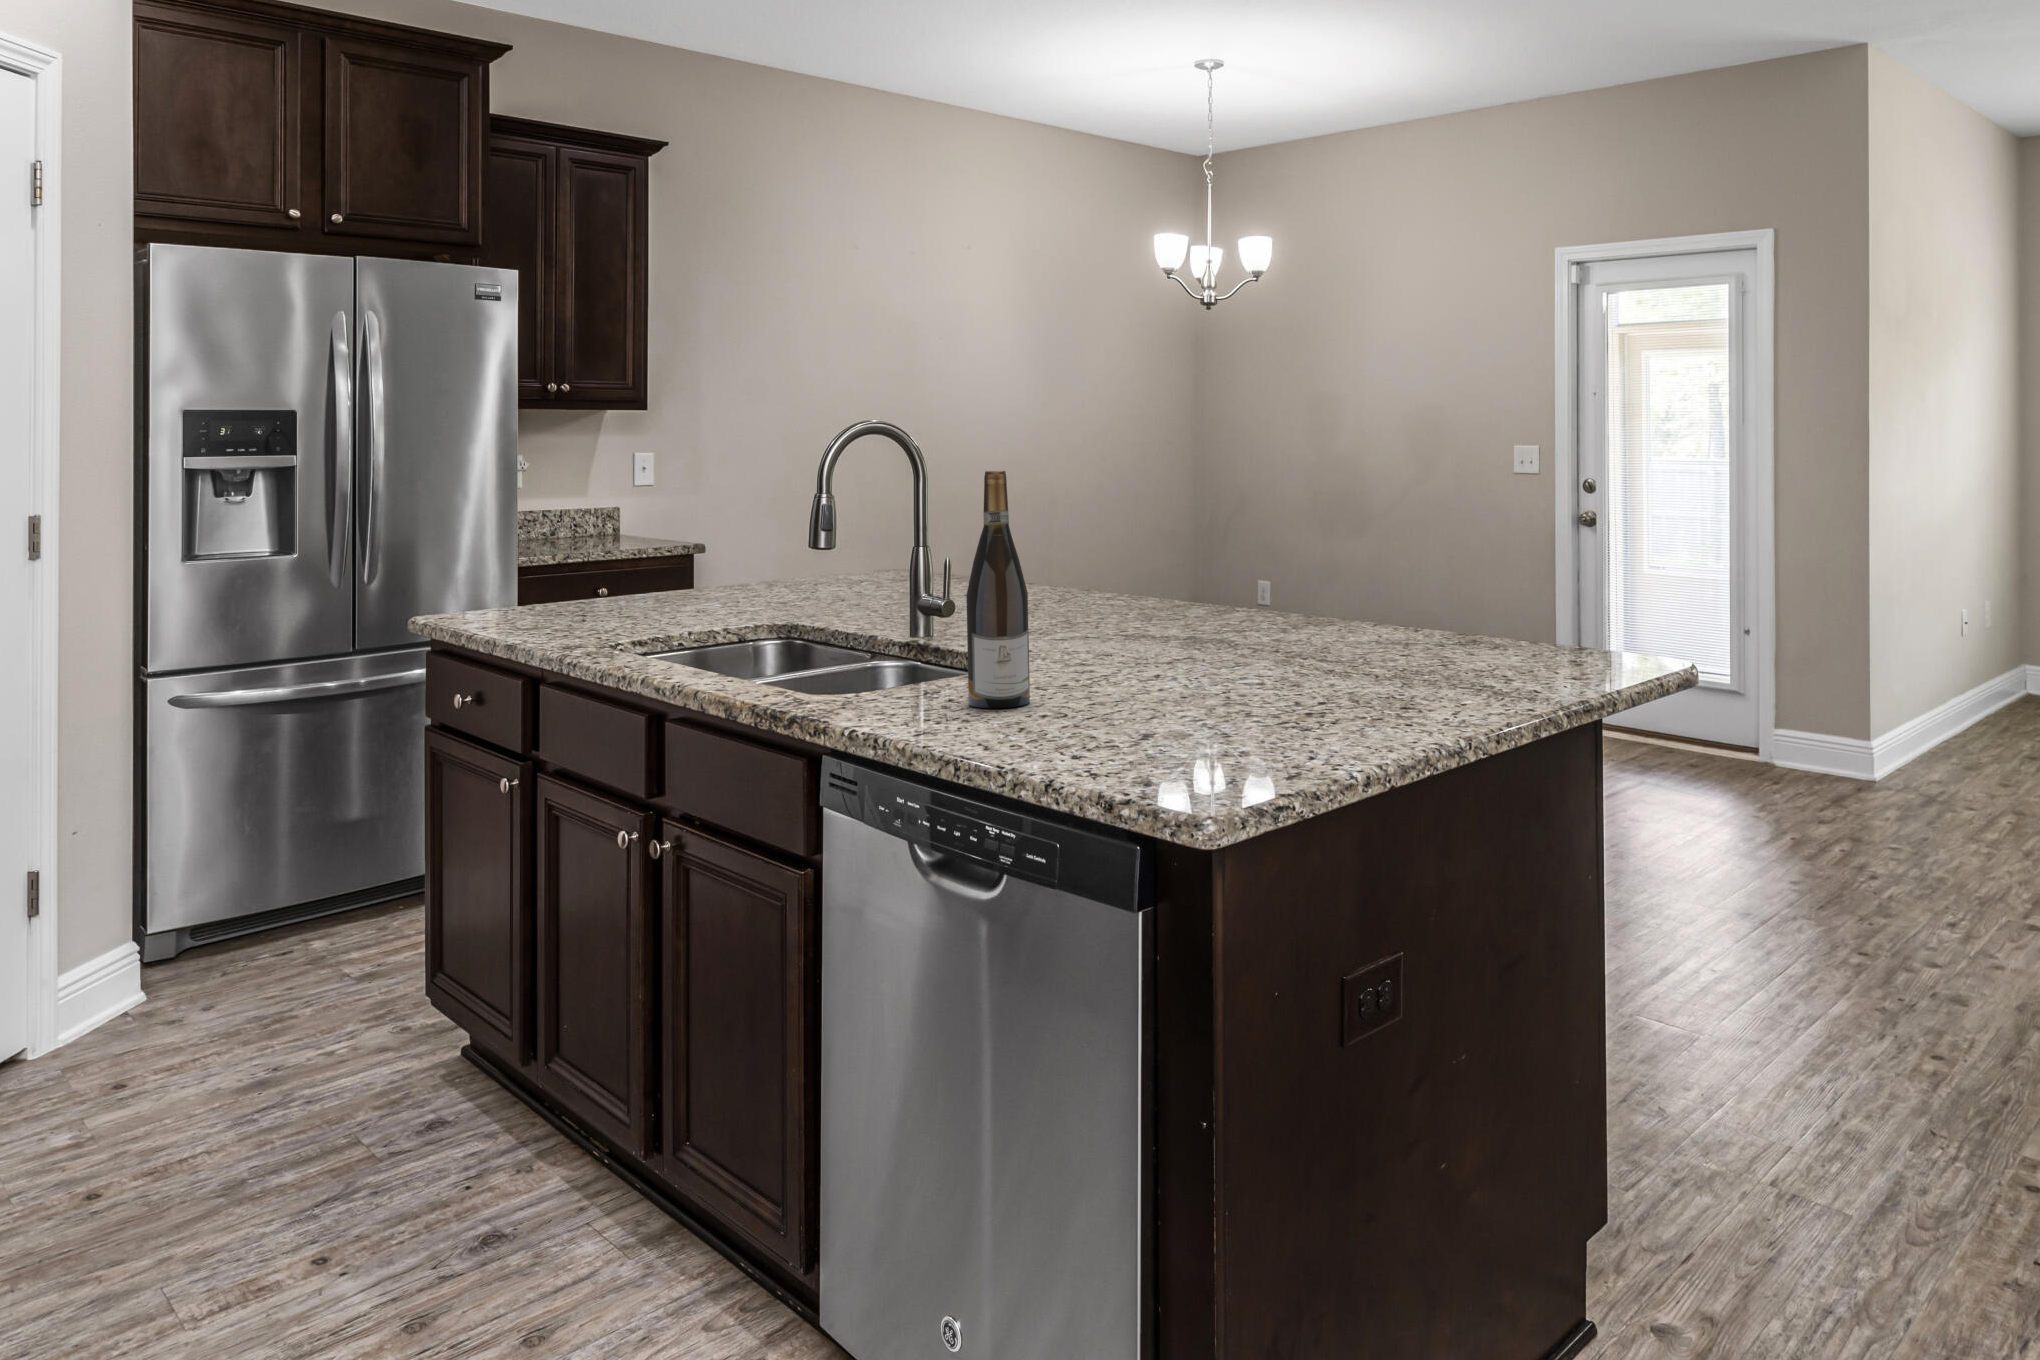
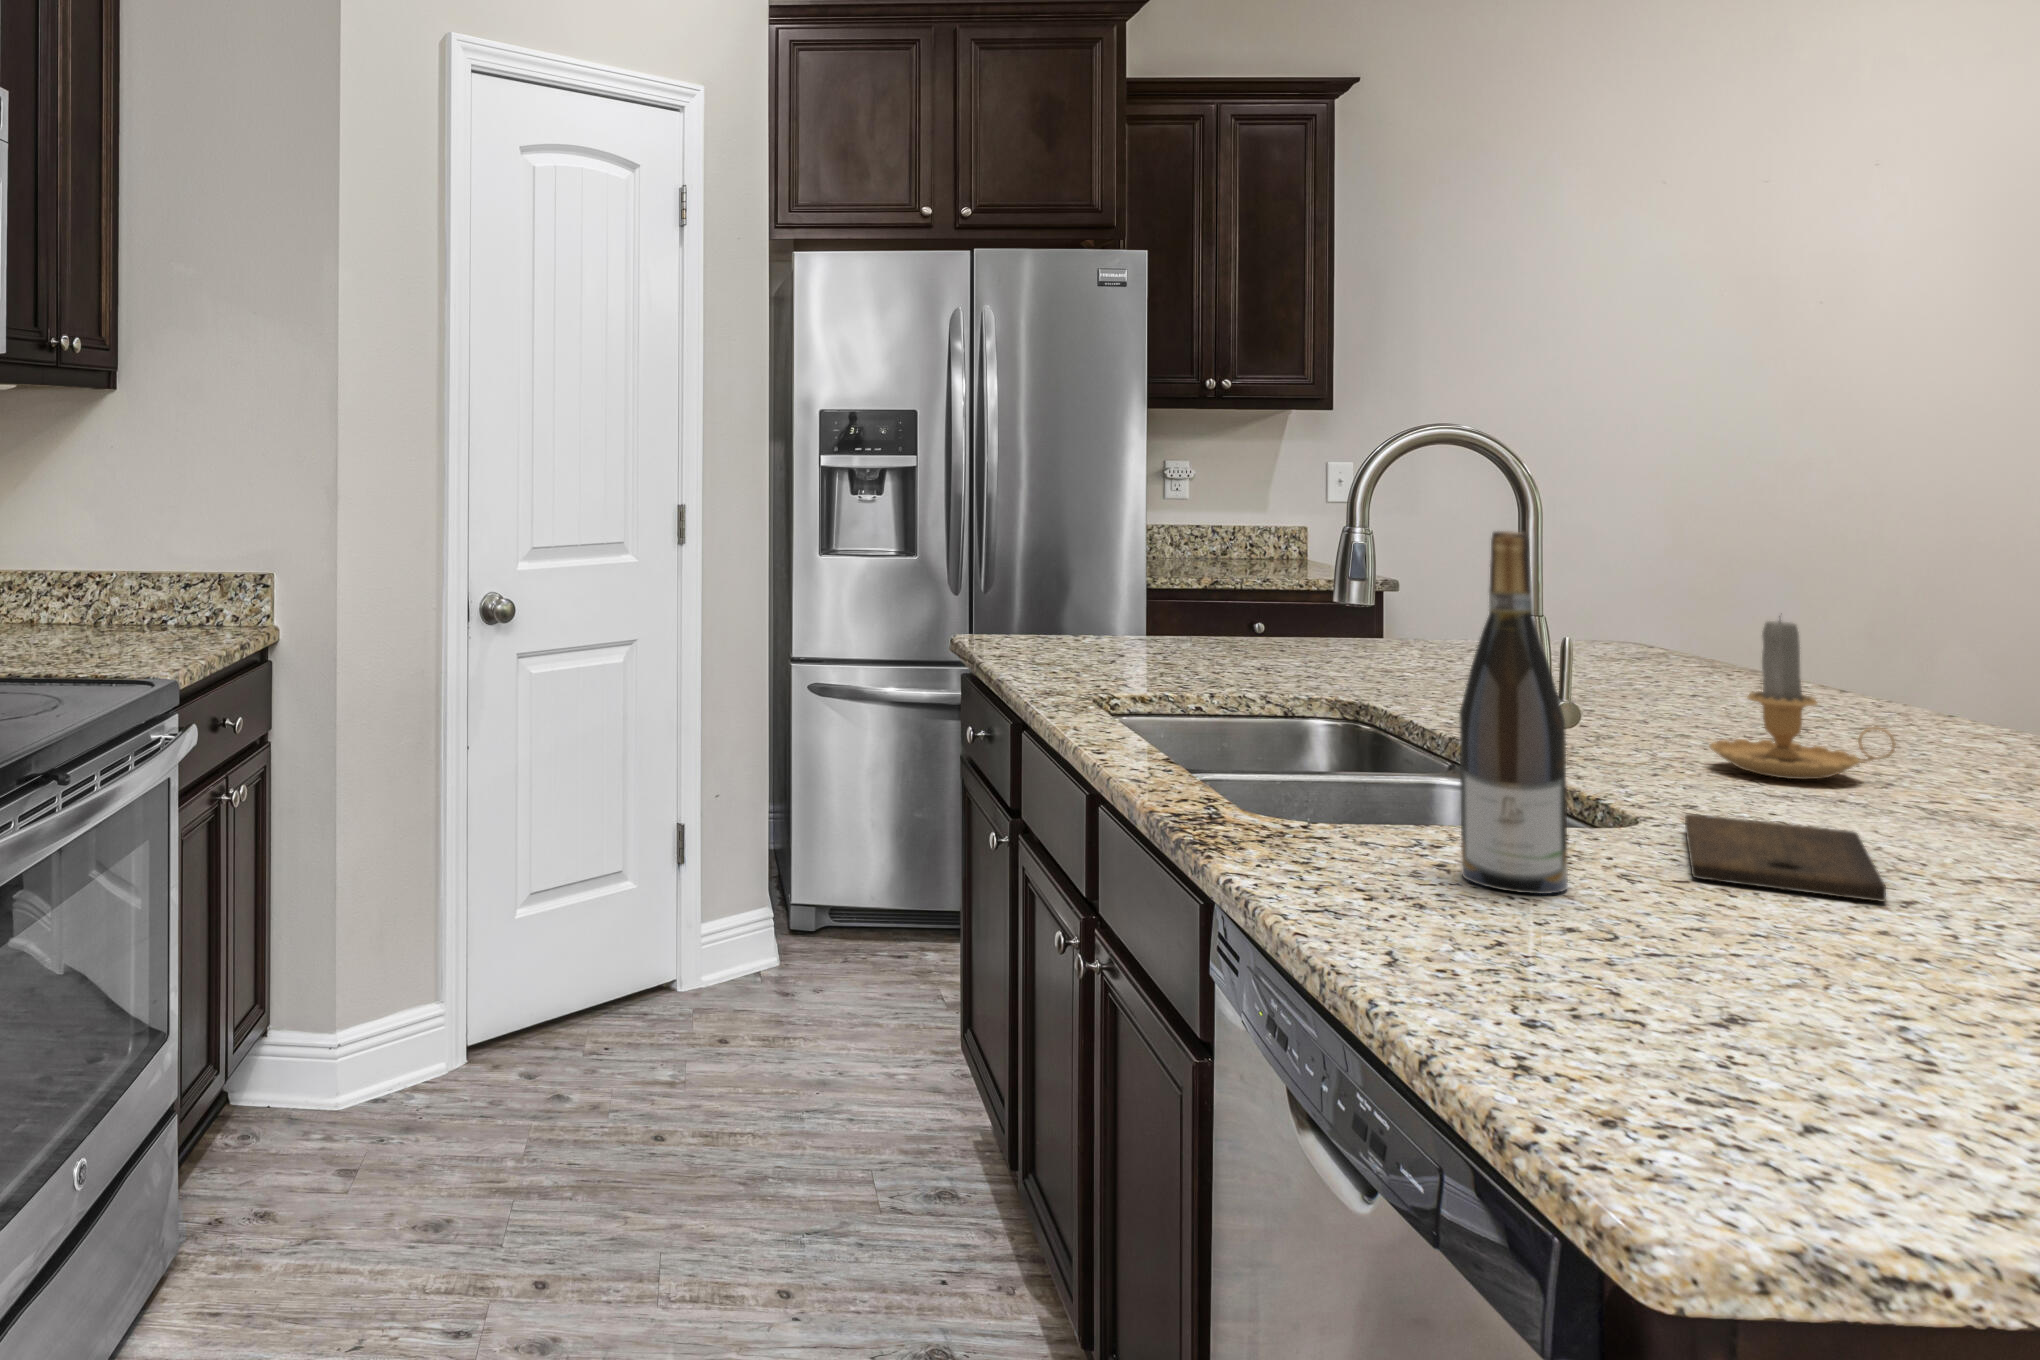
candle: none [1026,523,1120,629] -> present [1709,616,1896,779]
cutting board: none [1052,646,1174,684] -> present [1685,814,1886,901]

